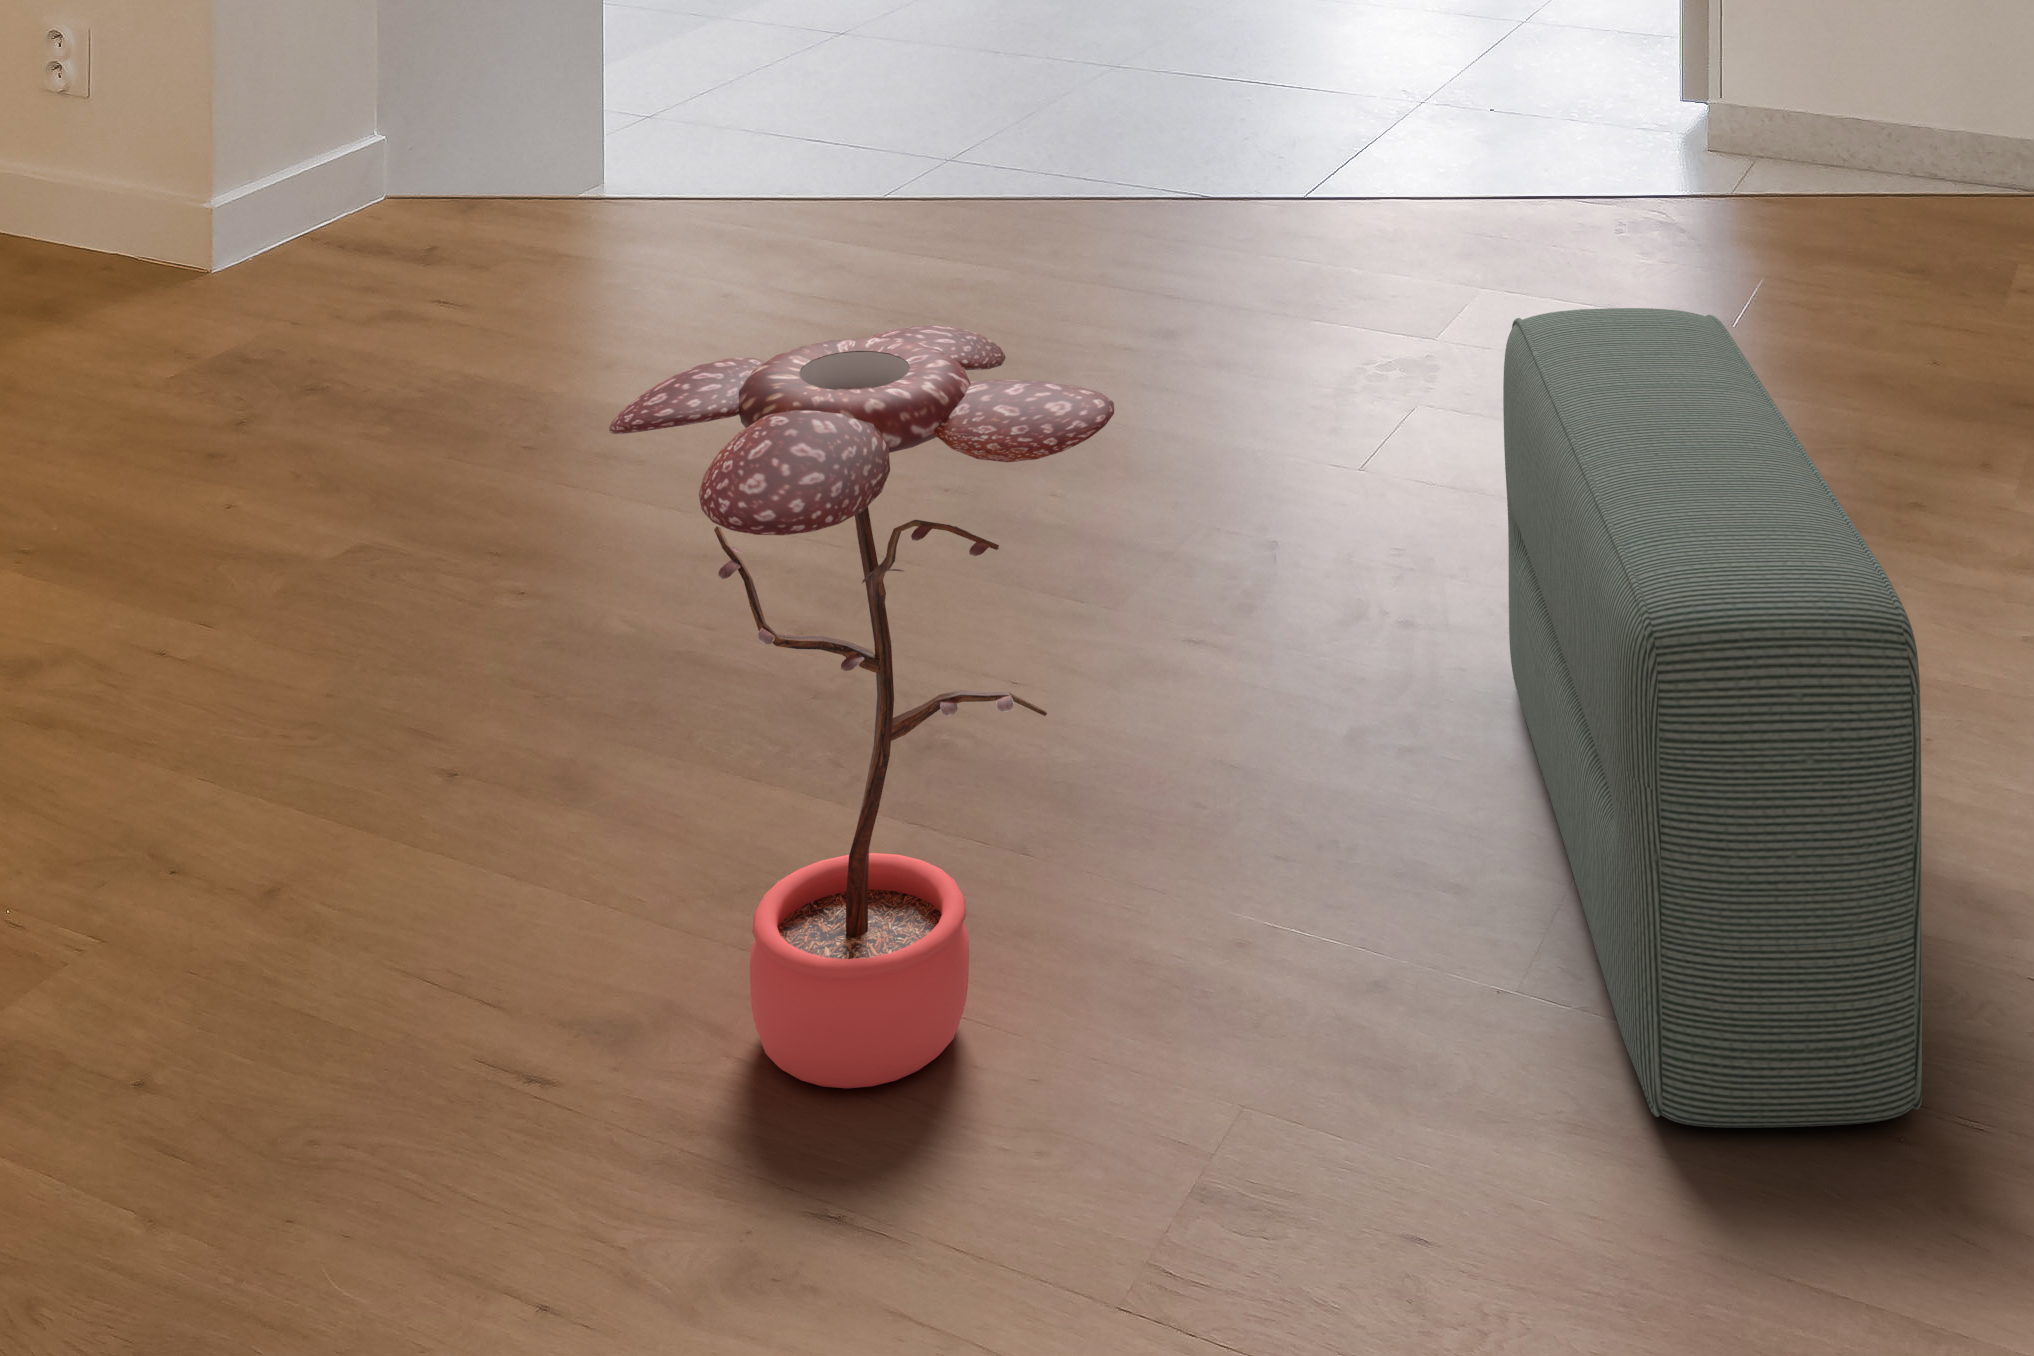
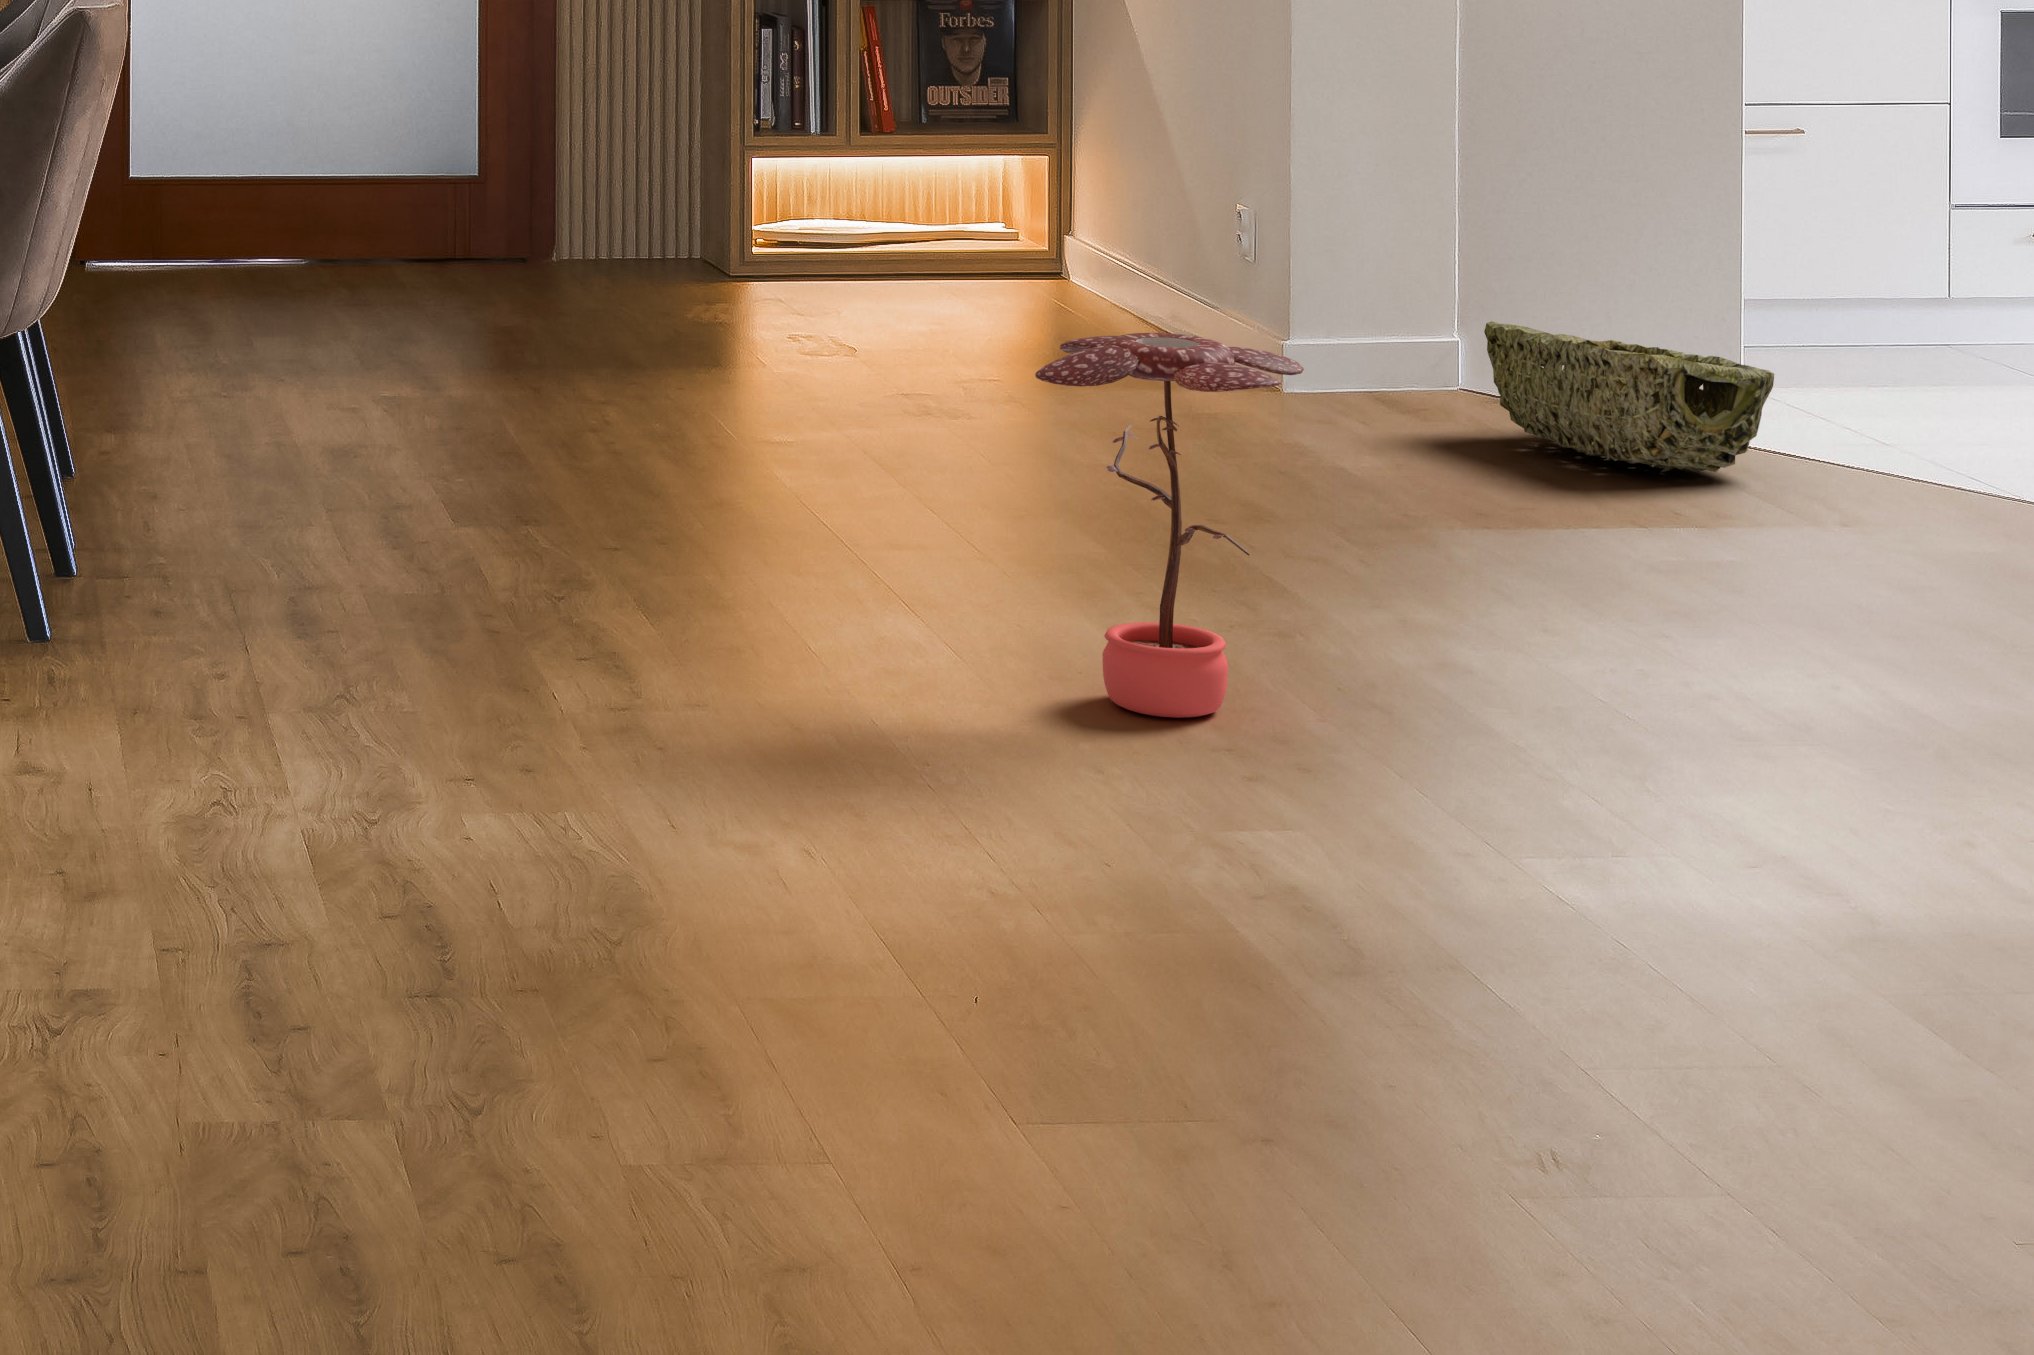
woven basket: none [341,90,699,248] -> present [1484,321,1774,473]
pouf: present [1503,308,1922,1128] -> none [1448,488,1936,870]

